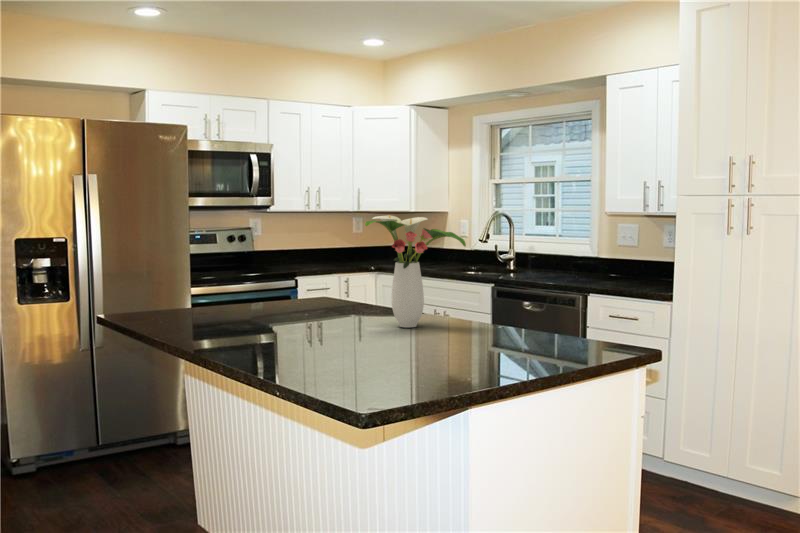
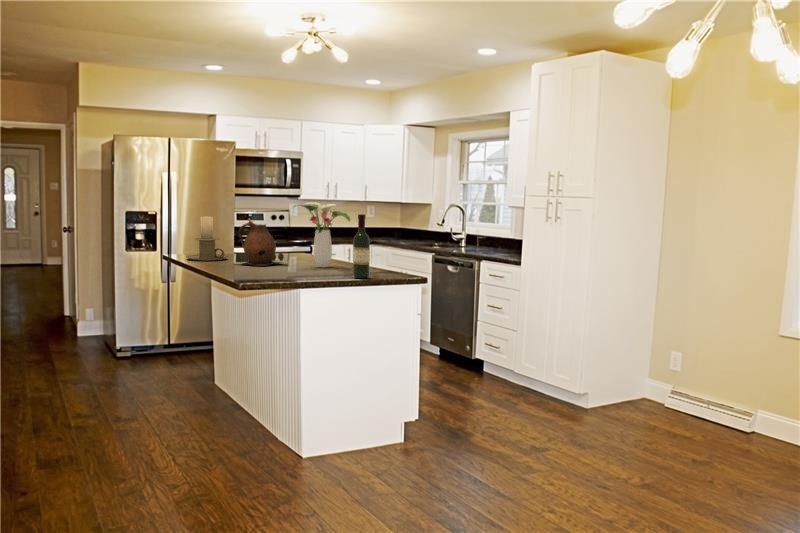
wine bottle: none [508,234,539,352] -> present [353,214,370,279]
candle holder: none [151,246,224,324] -> present [187,216,228,261]
ceramic pitcher: none [256,248,334,332] -> present [239,219,282,266]

